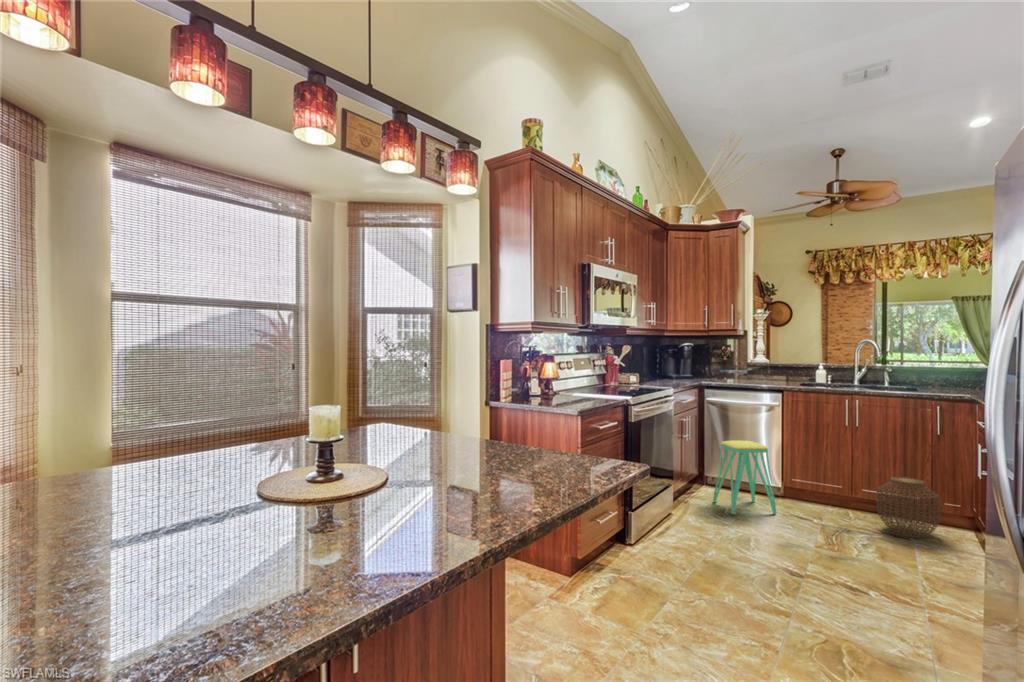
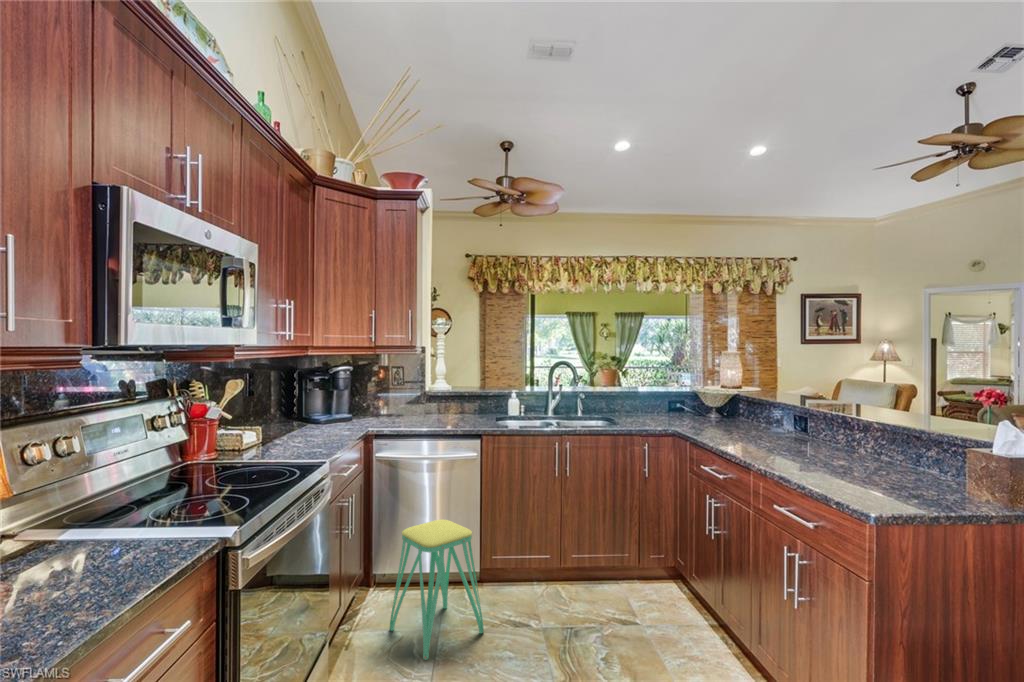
woven basket: present [876,477,940,538] -> none [601,542,669,627]

